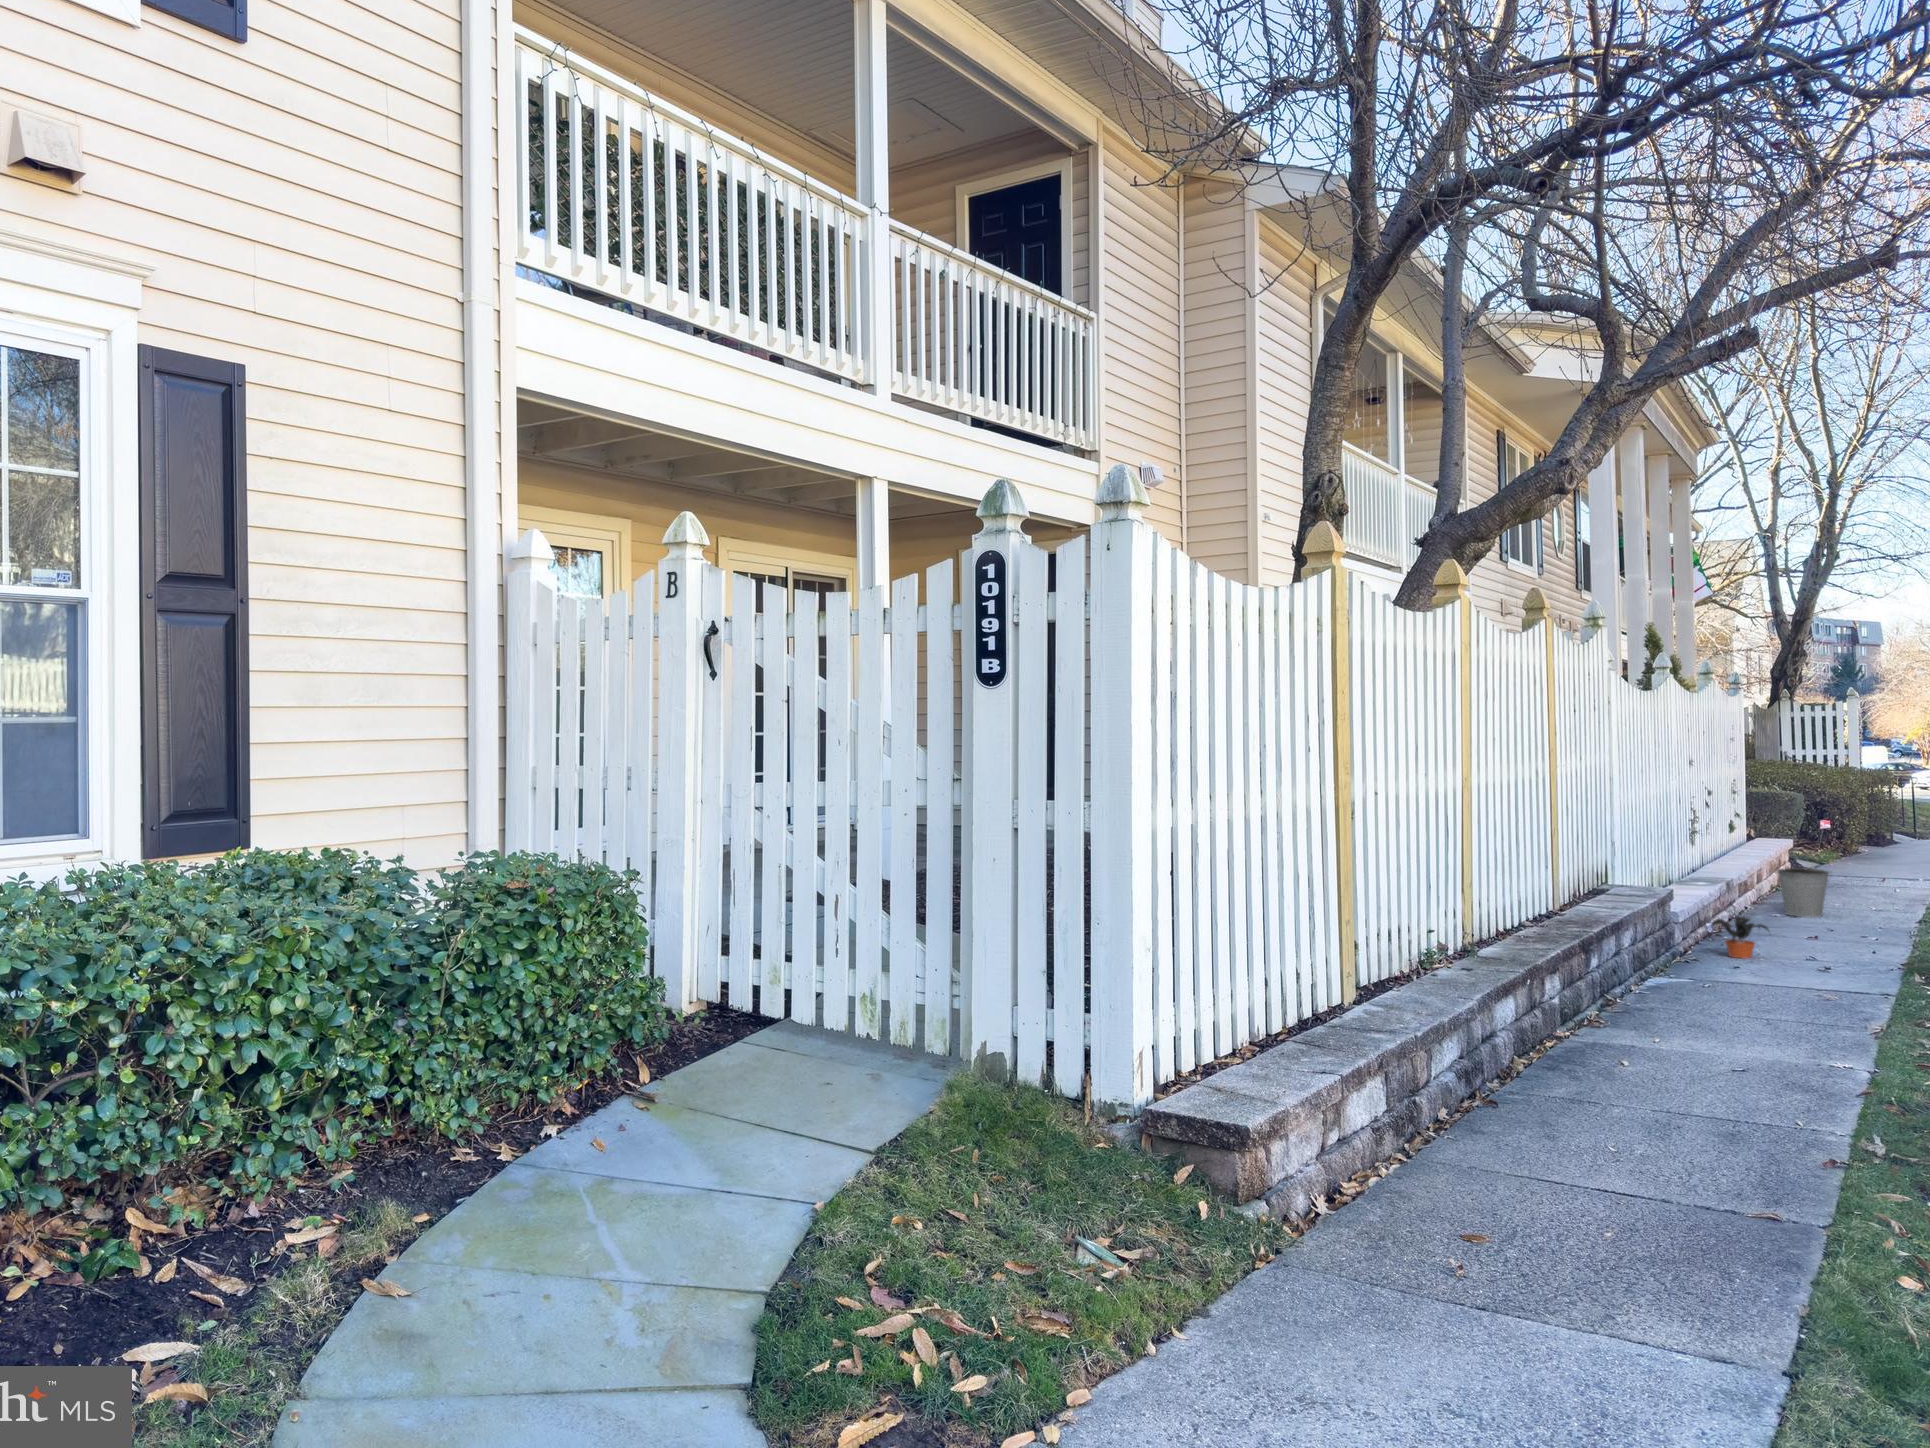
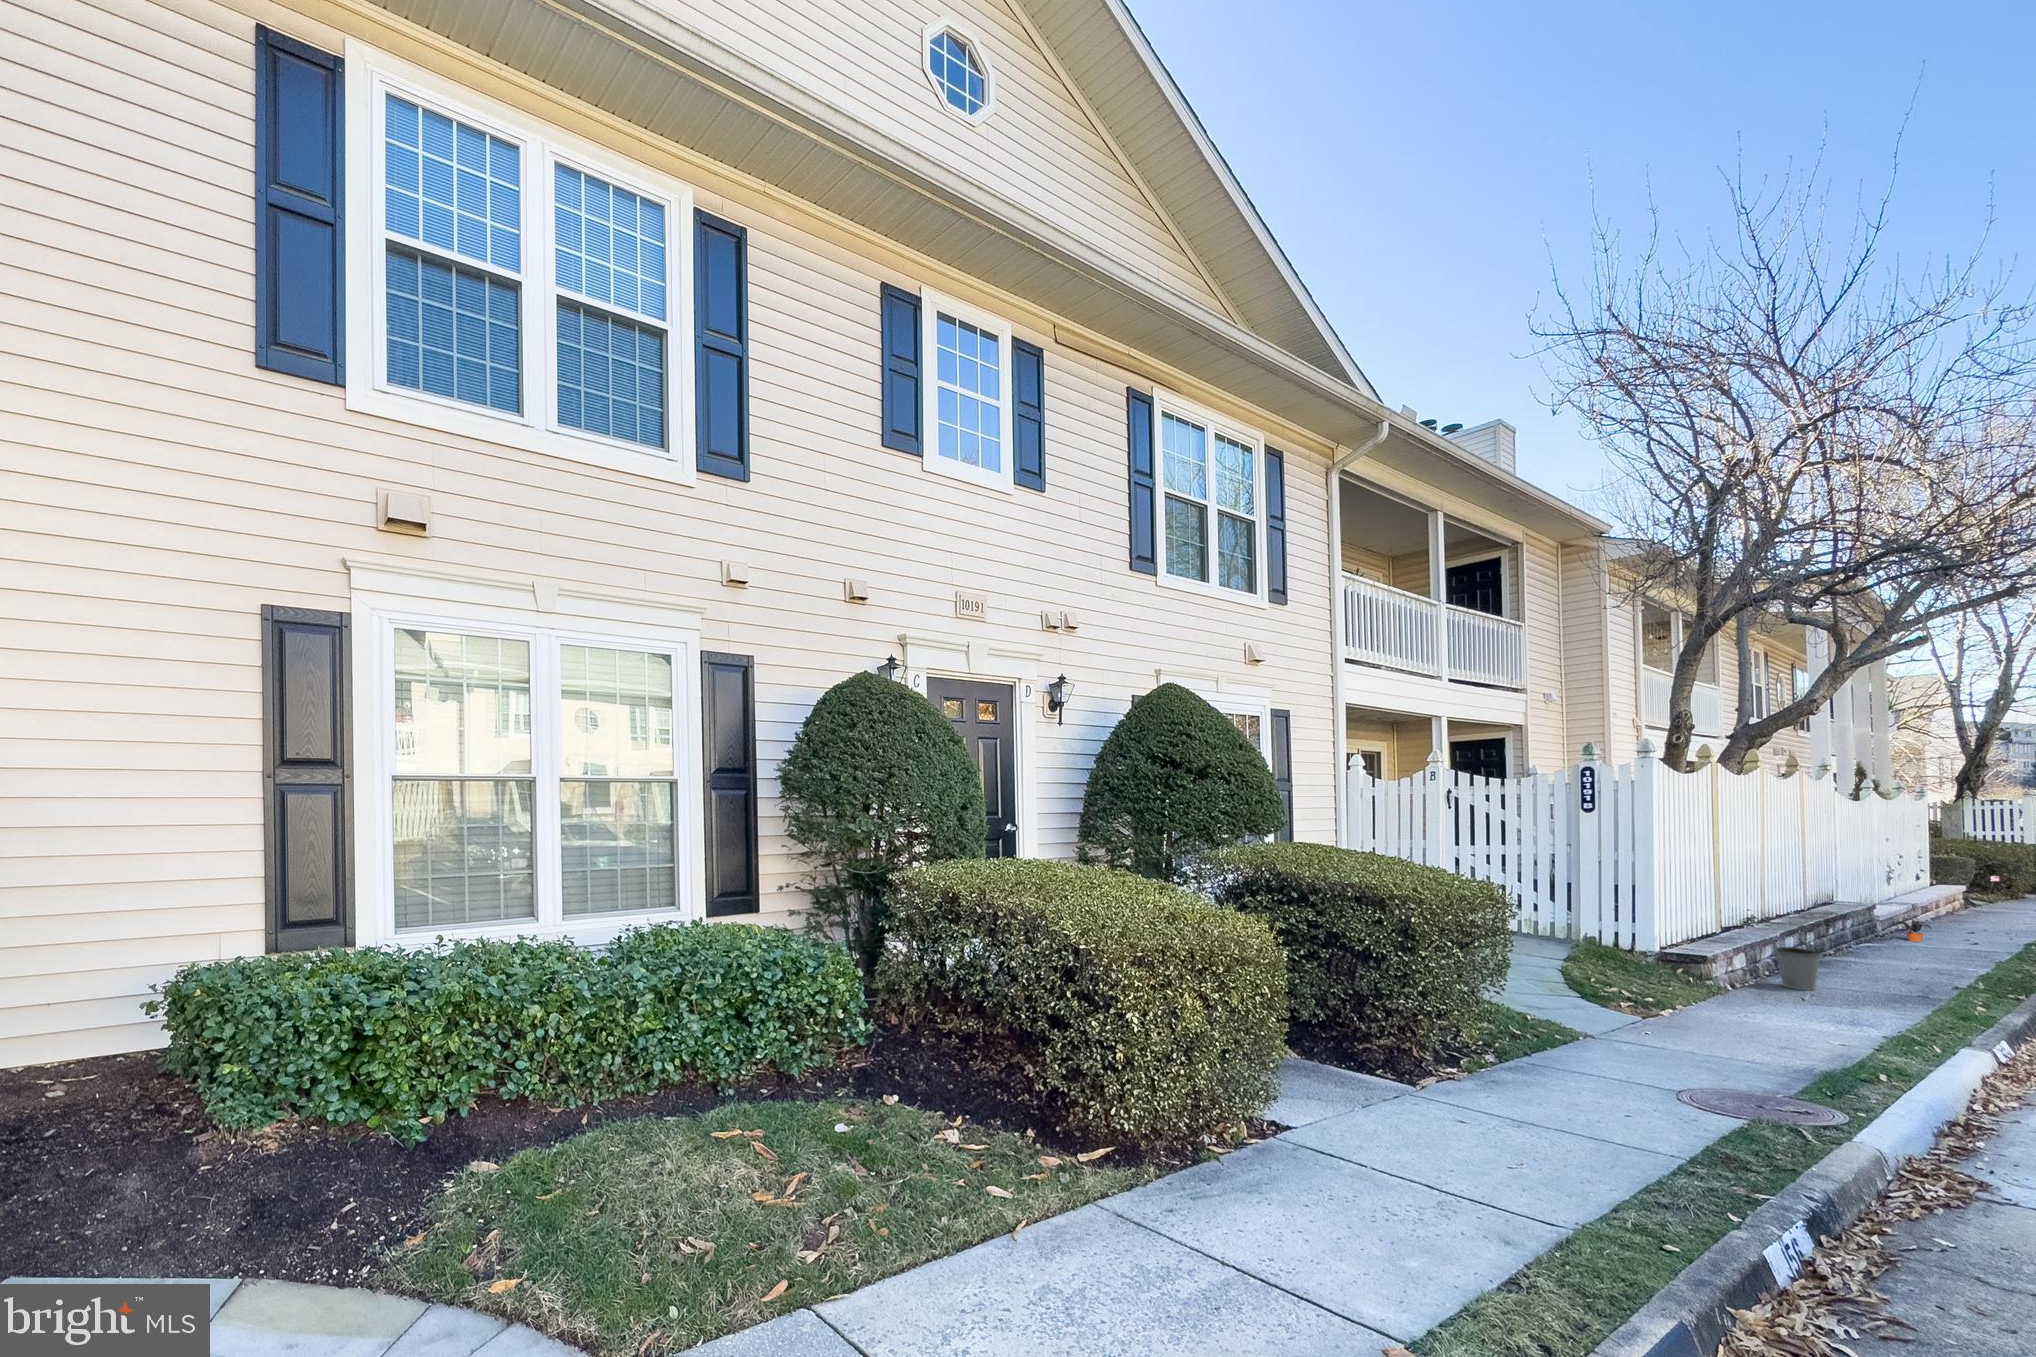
bucket: present [1777,868,1829,917] -> present [1776,947,1822,990]

